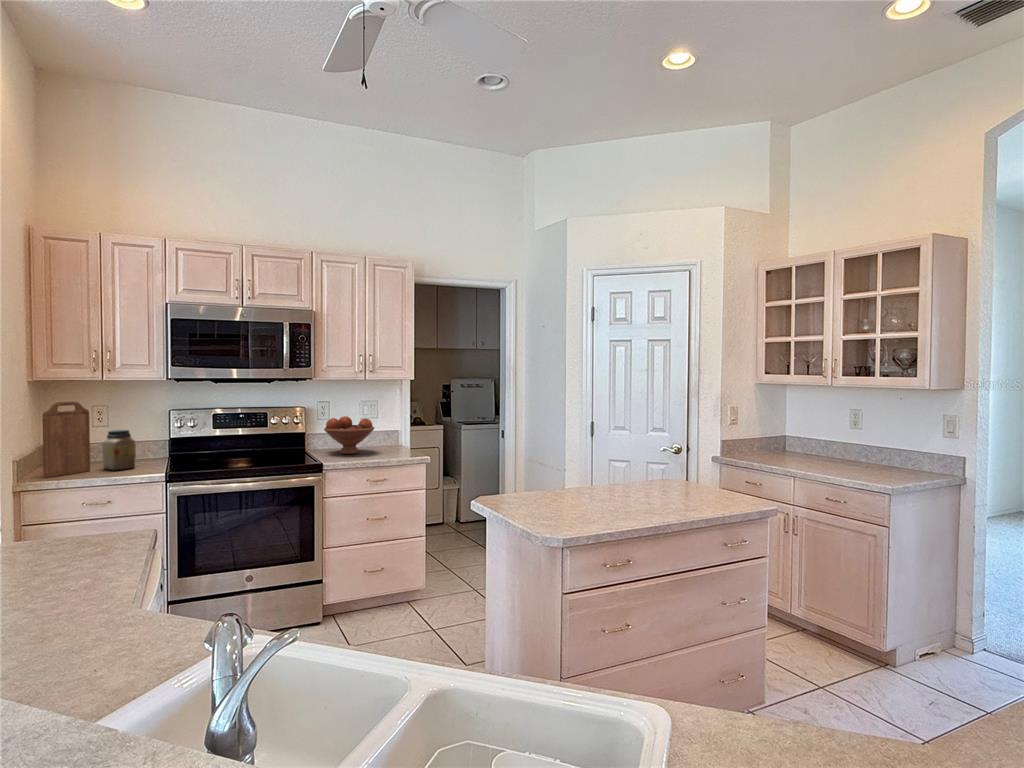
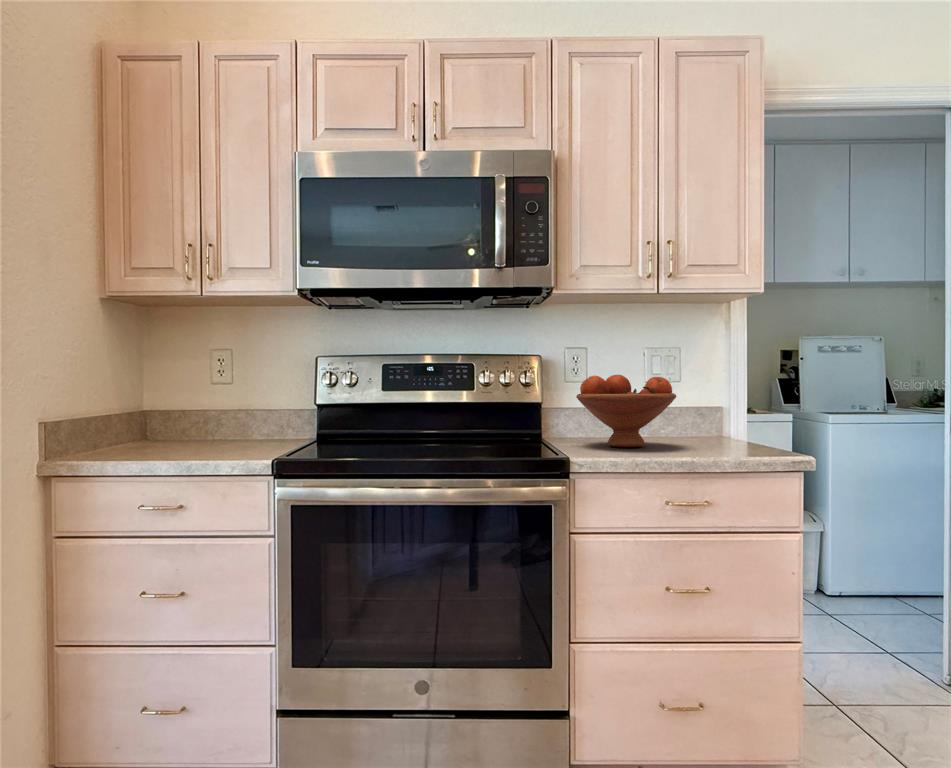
cutting board: present [42,402,90,477] -> none [101,327,180,455]
jar: present [102,430,136,470] -> none [200,382,249,452]

